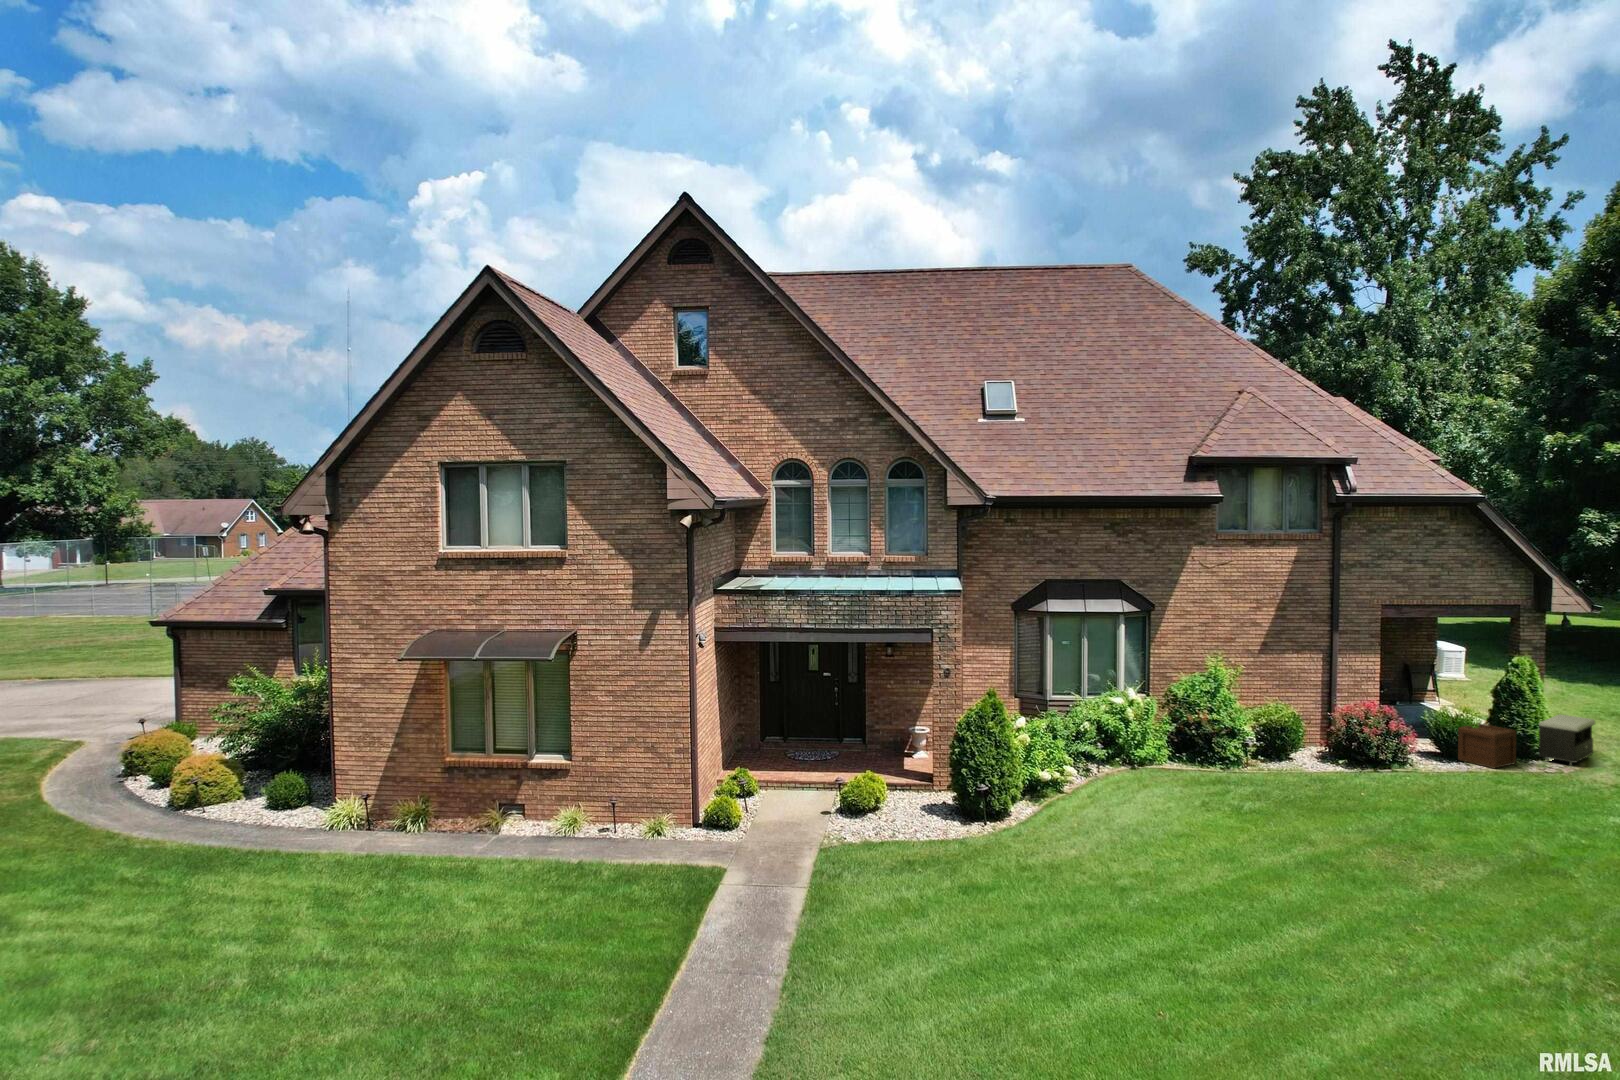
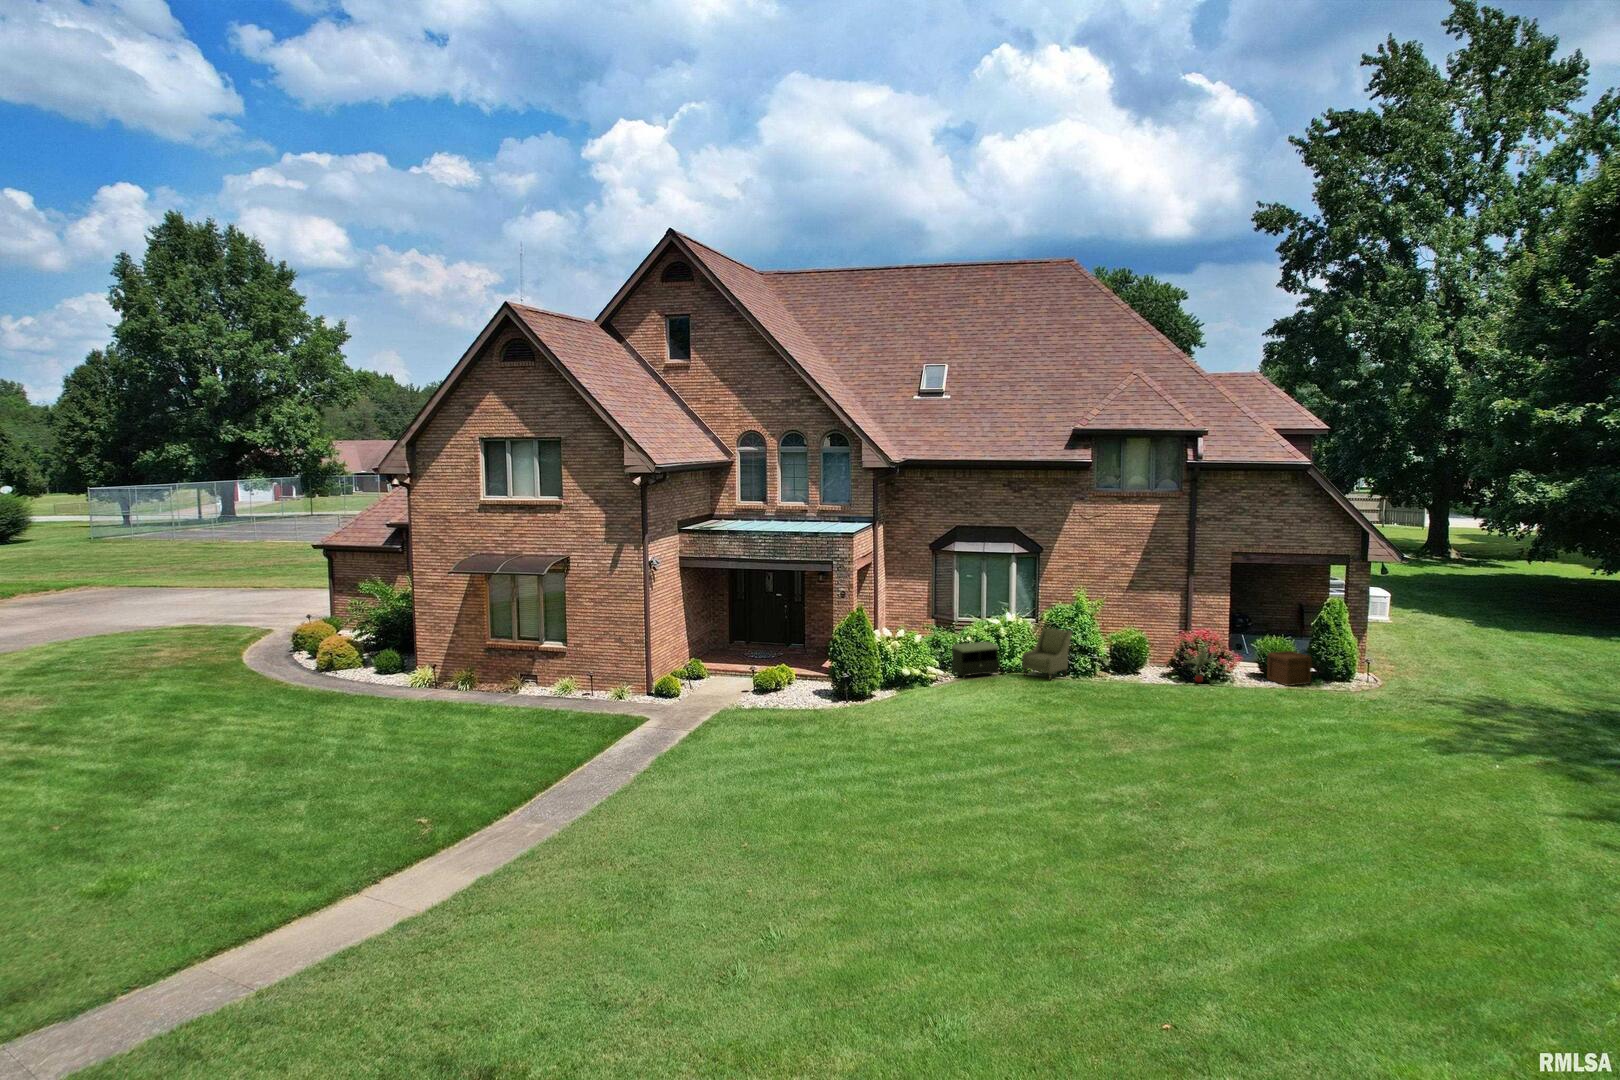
chair: none [1167,703,1225,775] -> present [1022,627,1072,680]
storage bench: present [1539,715,1595,766] -> present [952,642,998,678]
potted tree: none [1365,722,1409,769] -> present [1183,646,1215,683]

